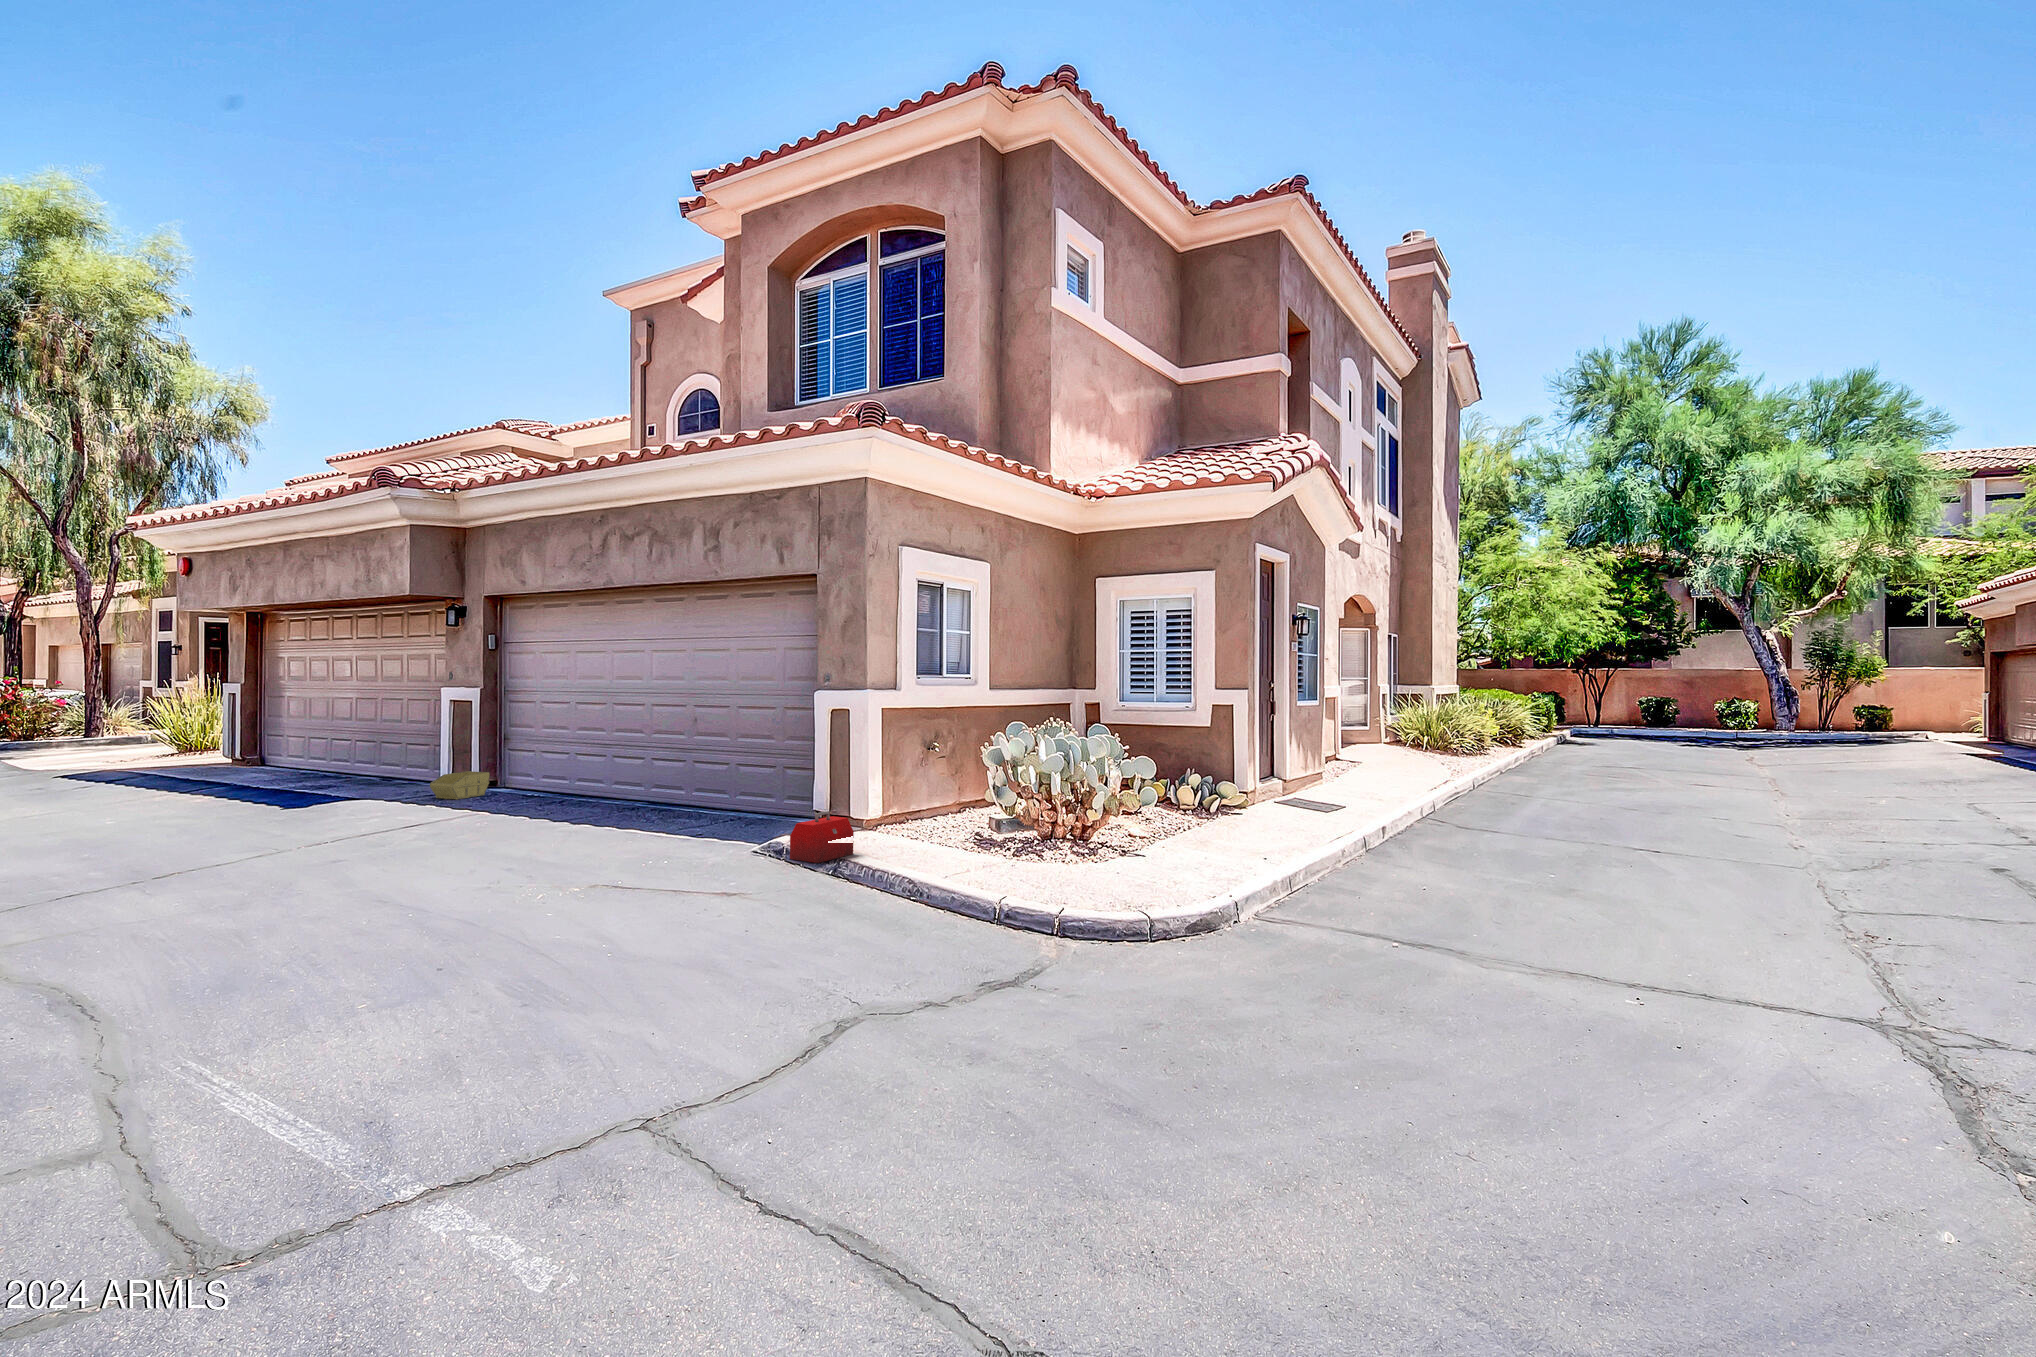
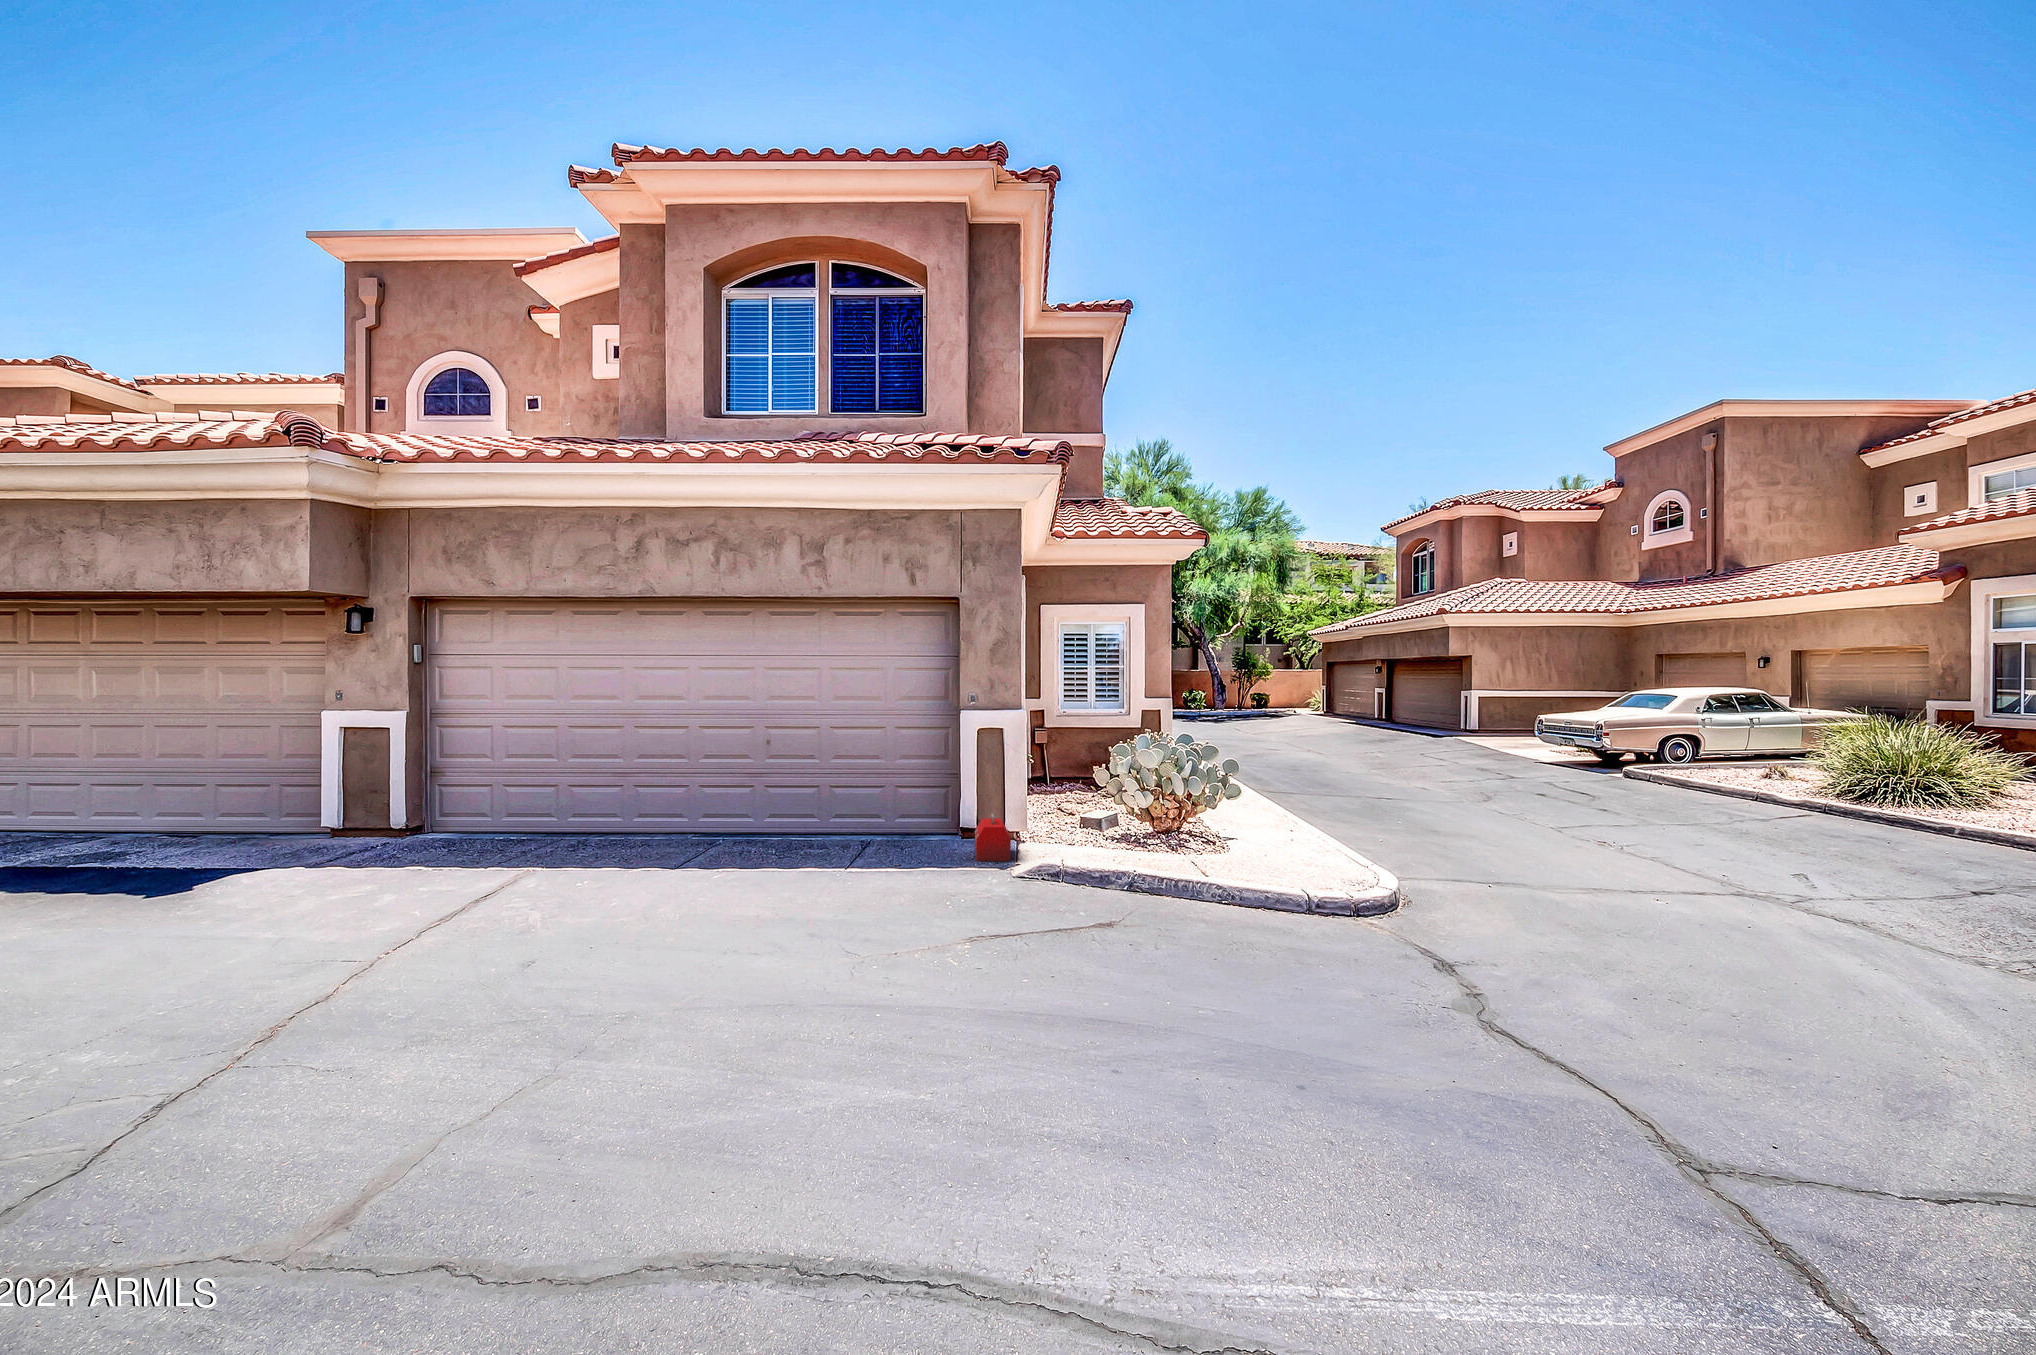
storage bin: present [430,771,490,799] -> none [354,815,414,854]

